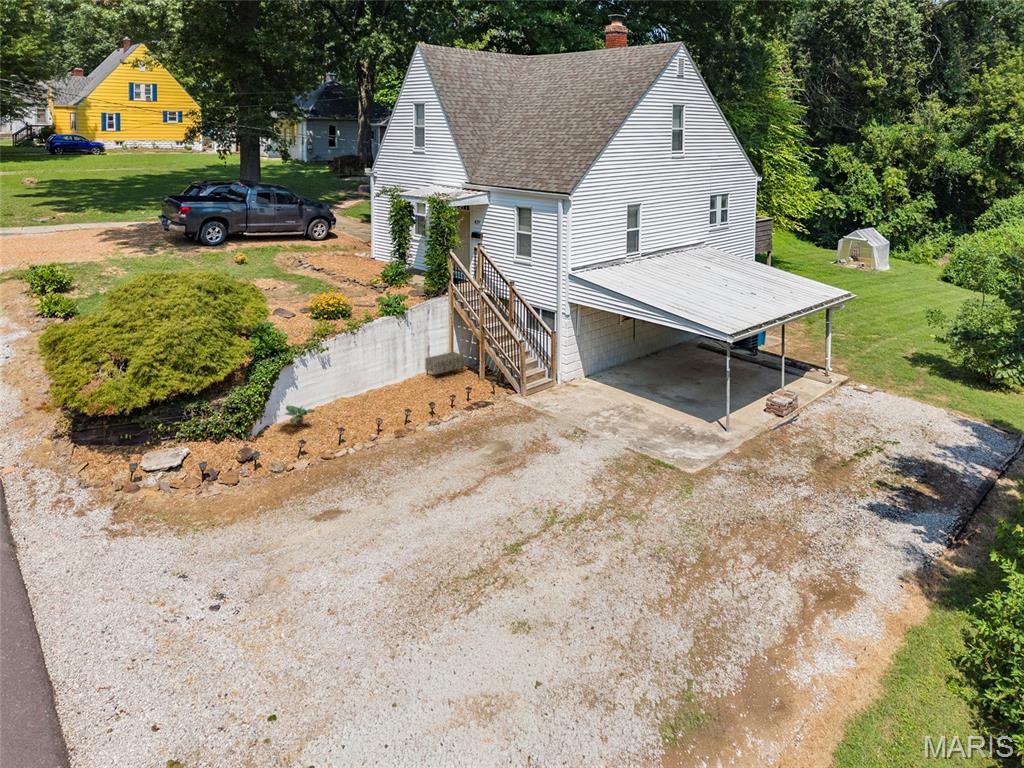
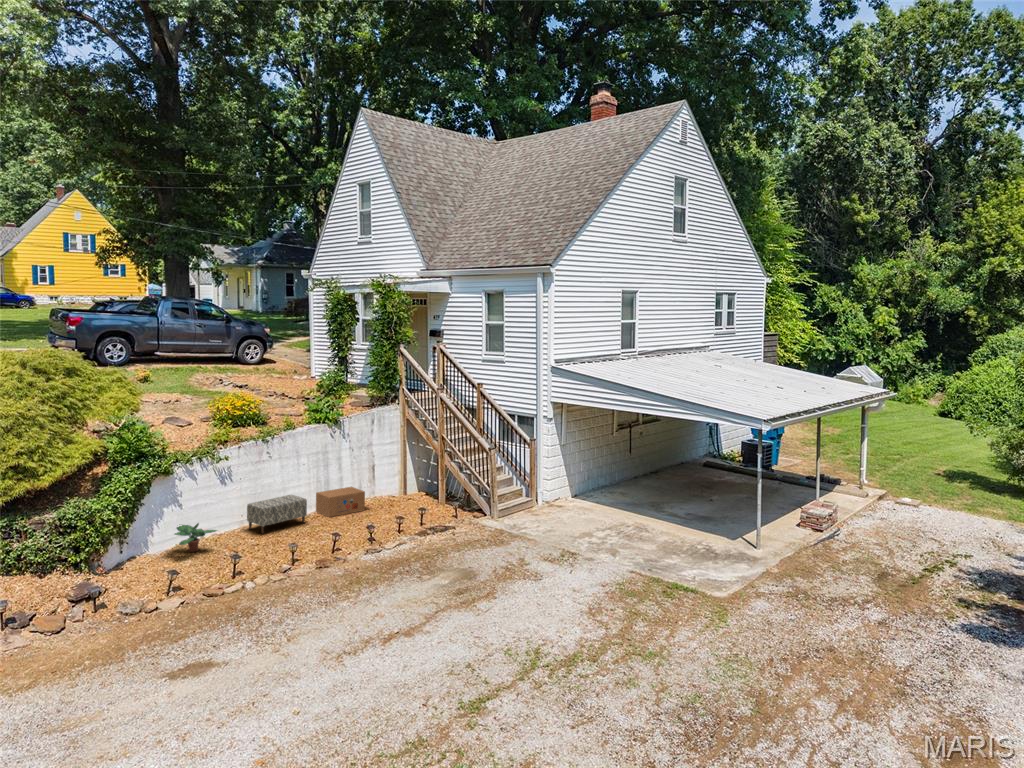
bench: present [425,352,465,379] -> present [247,495,307,534]
cardboard box: none [385,368,423,394] -> present [316,487,365,517]

